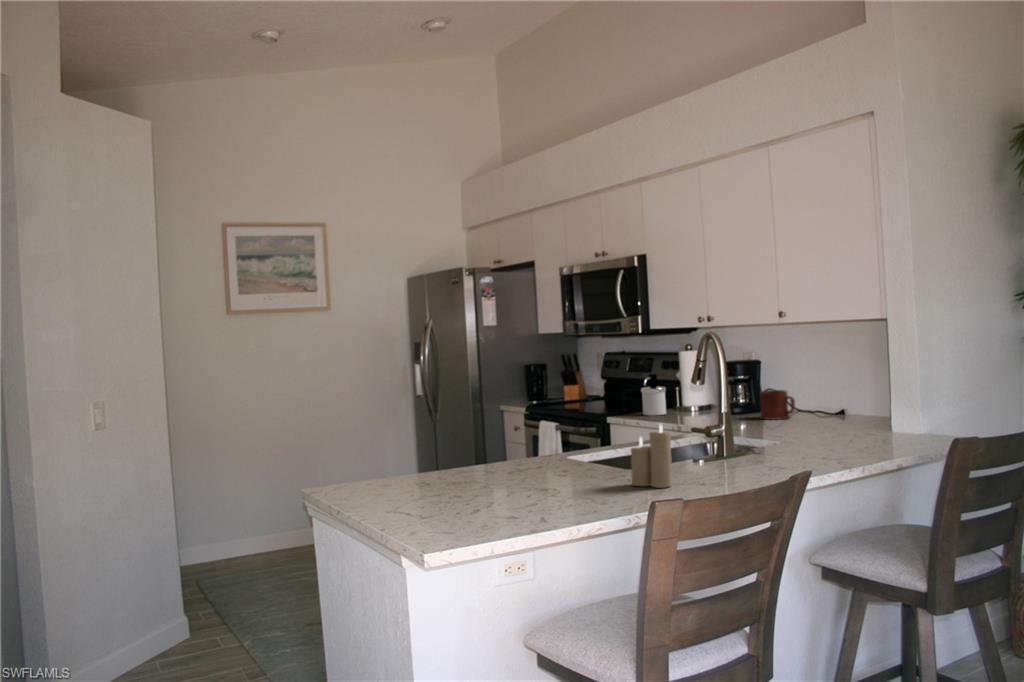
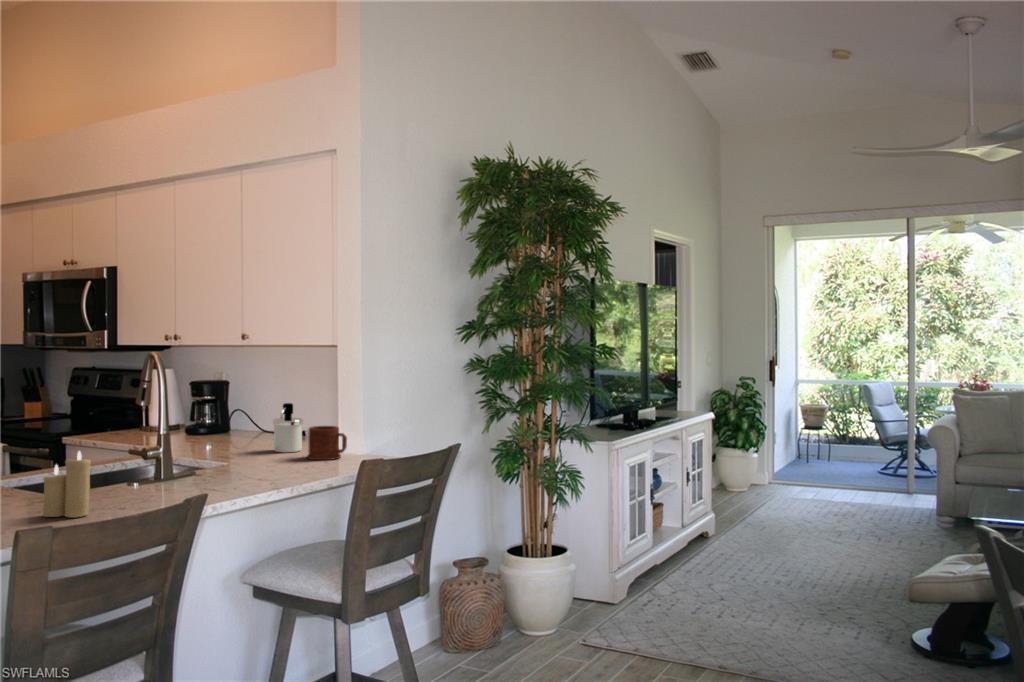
soap dispenser: present [641,374,666,416] -> present [273,403,303,452]
mug: present [760,390,795,420] -> present [307,426,347,460]

